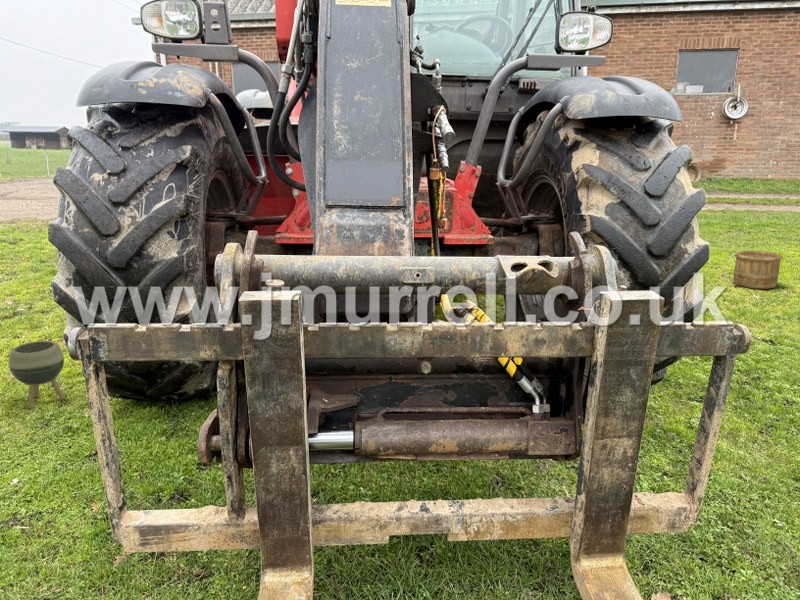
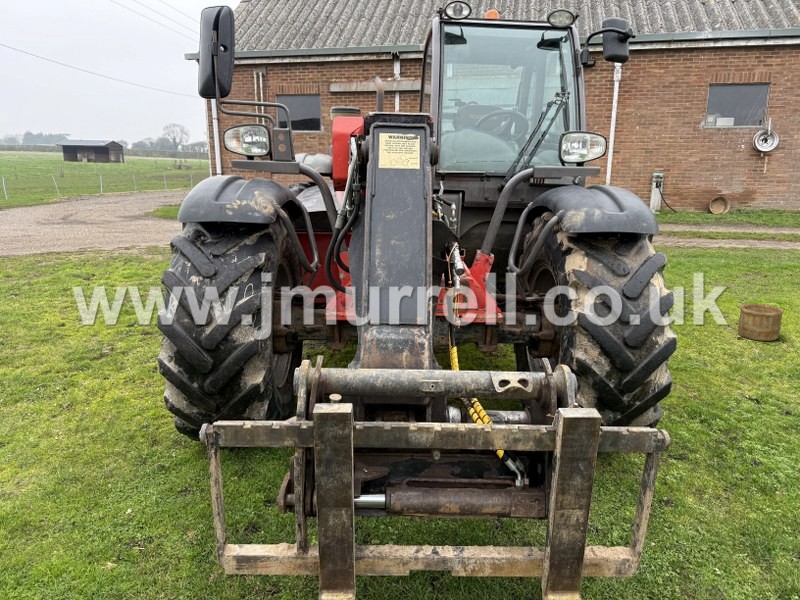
planter: present [8,341,64,409] -> none [113,390,154,446]

